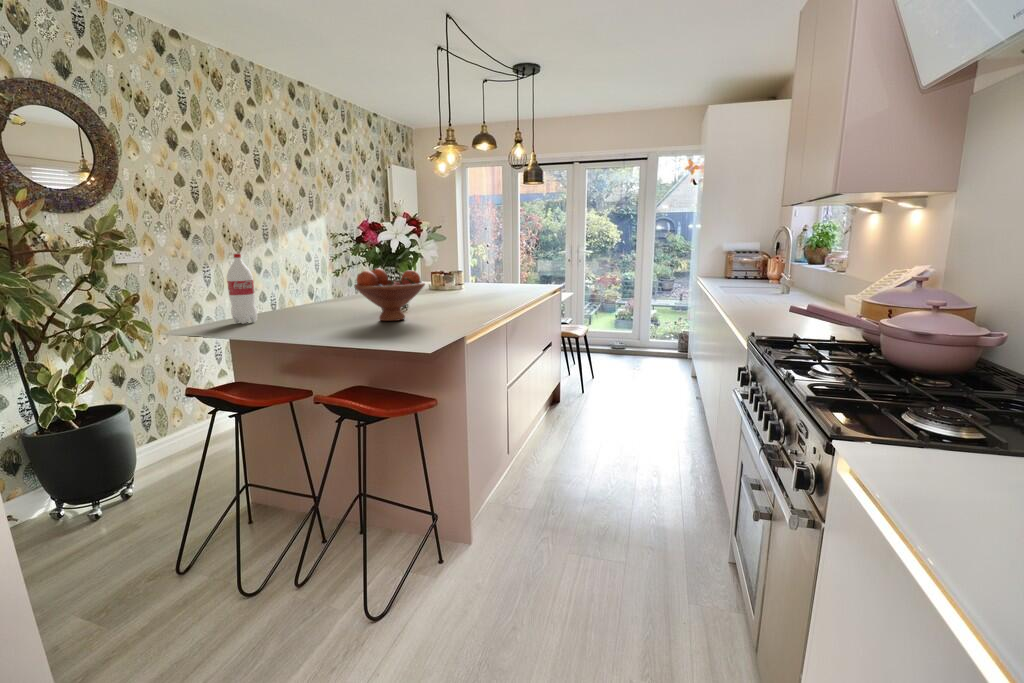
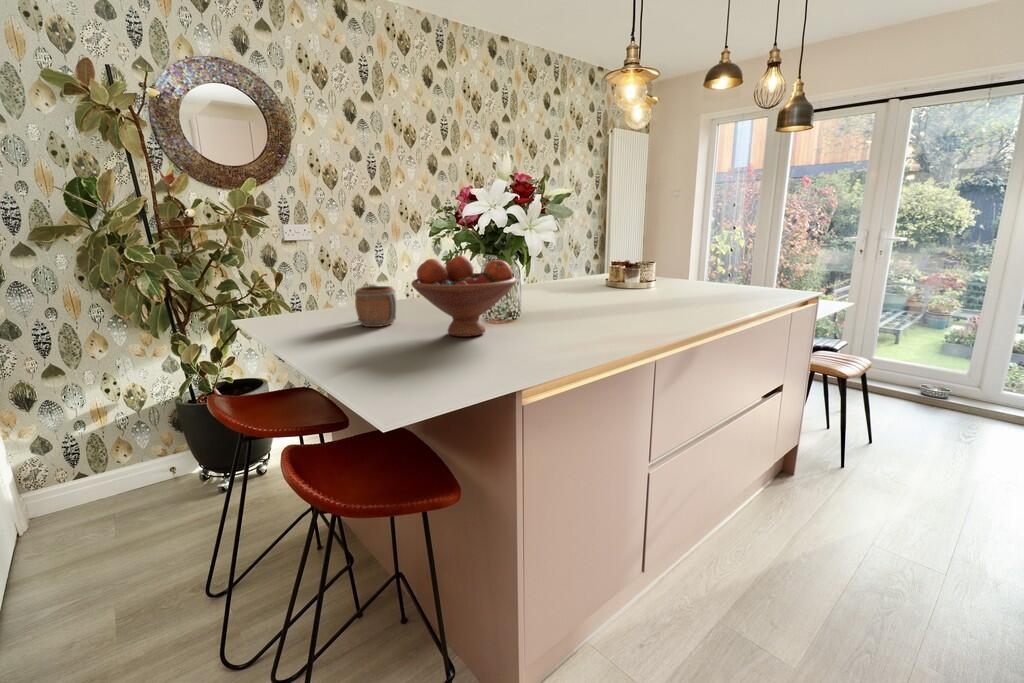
bottle: present [227,254,257,324] -> none [298,232,334,319]
mug: none [293,293,327,323] -> present [355,284,396,327]

